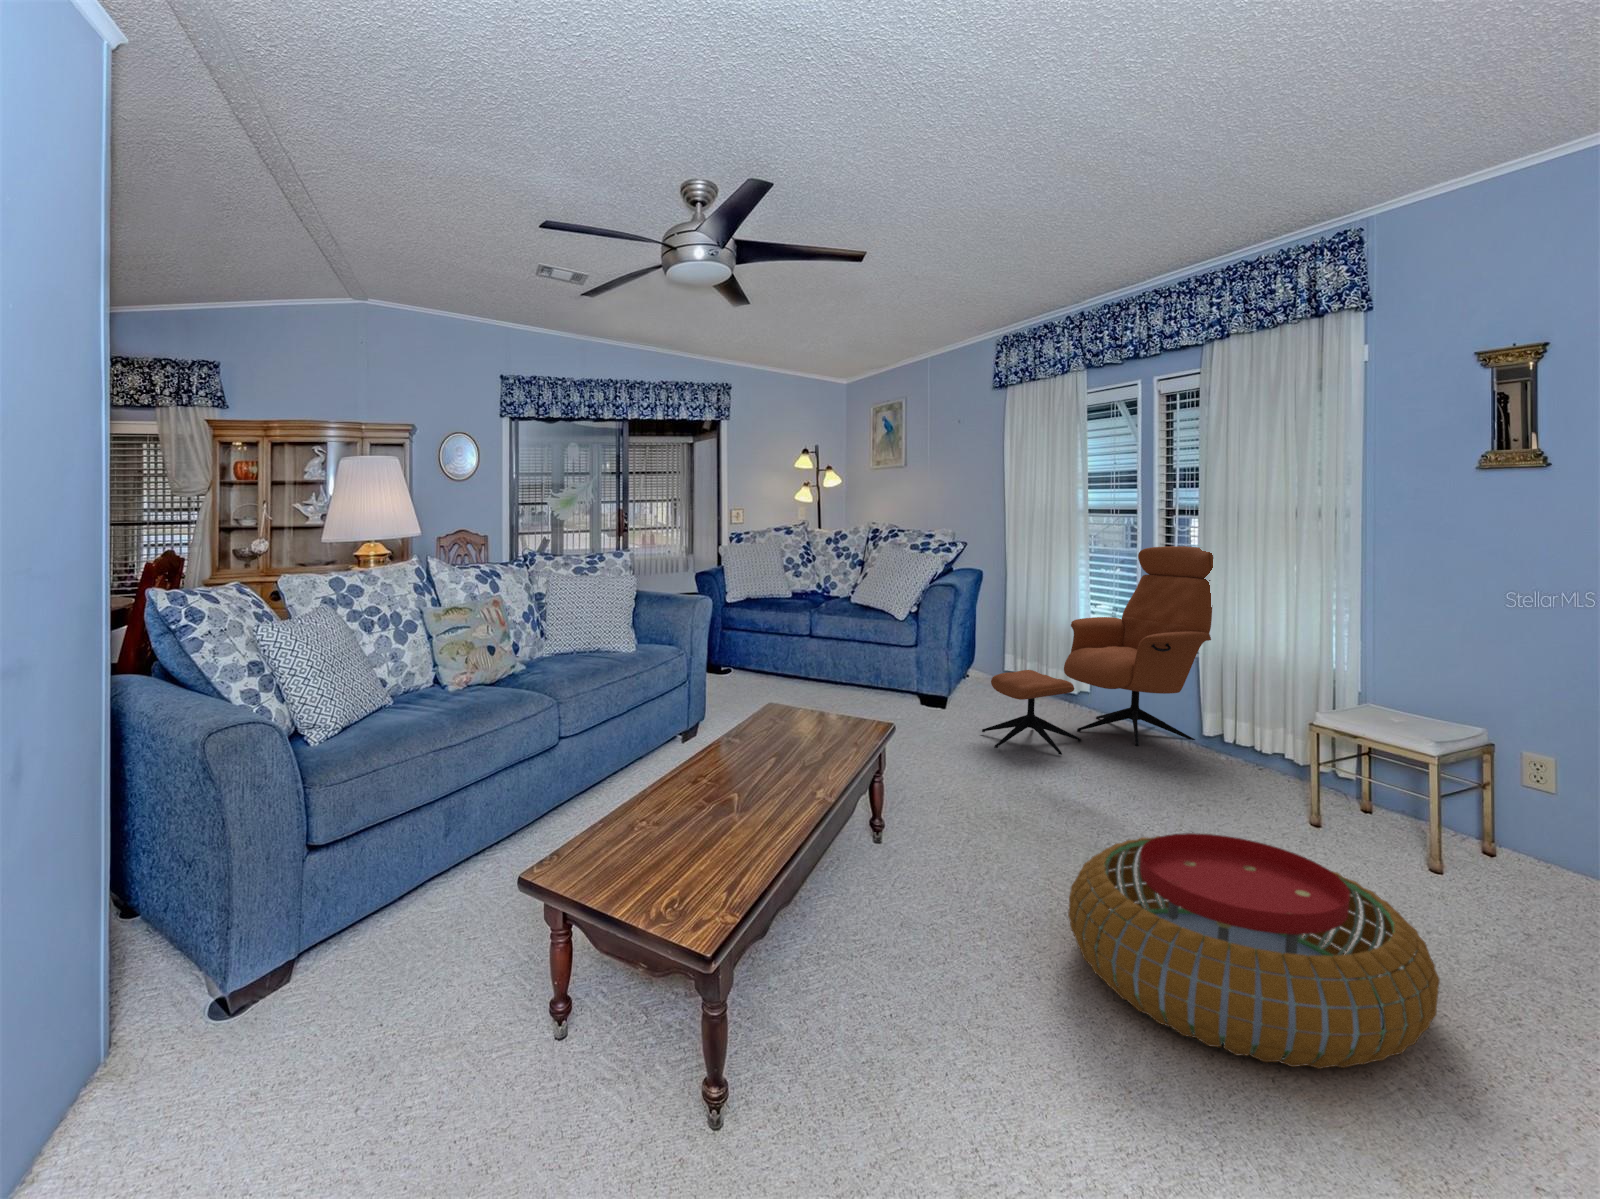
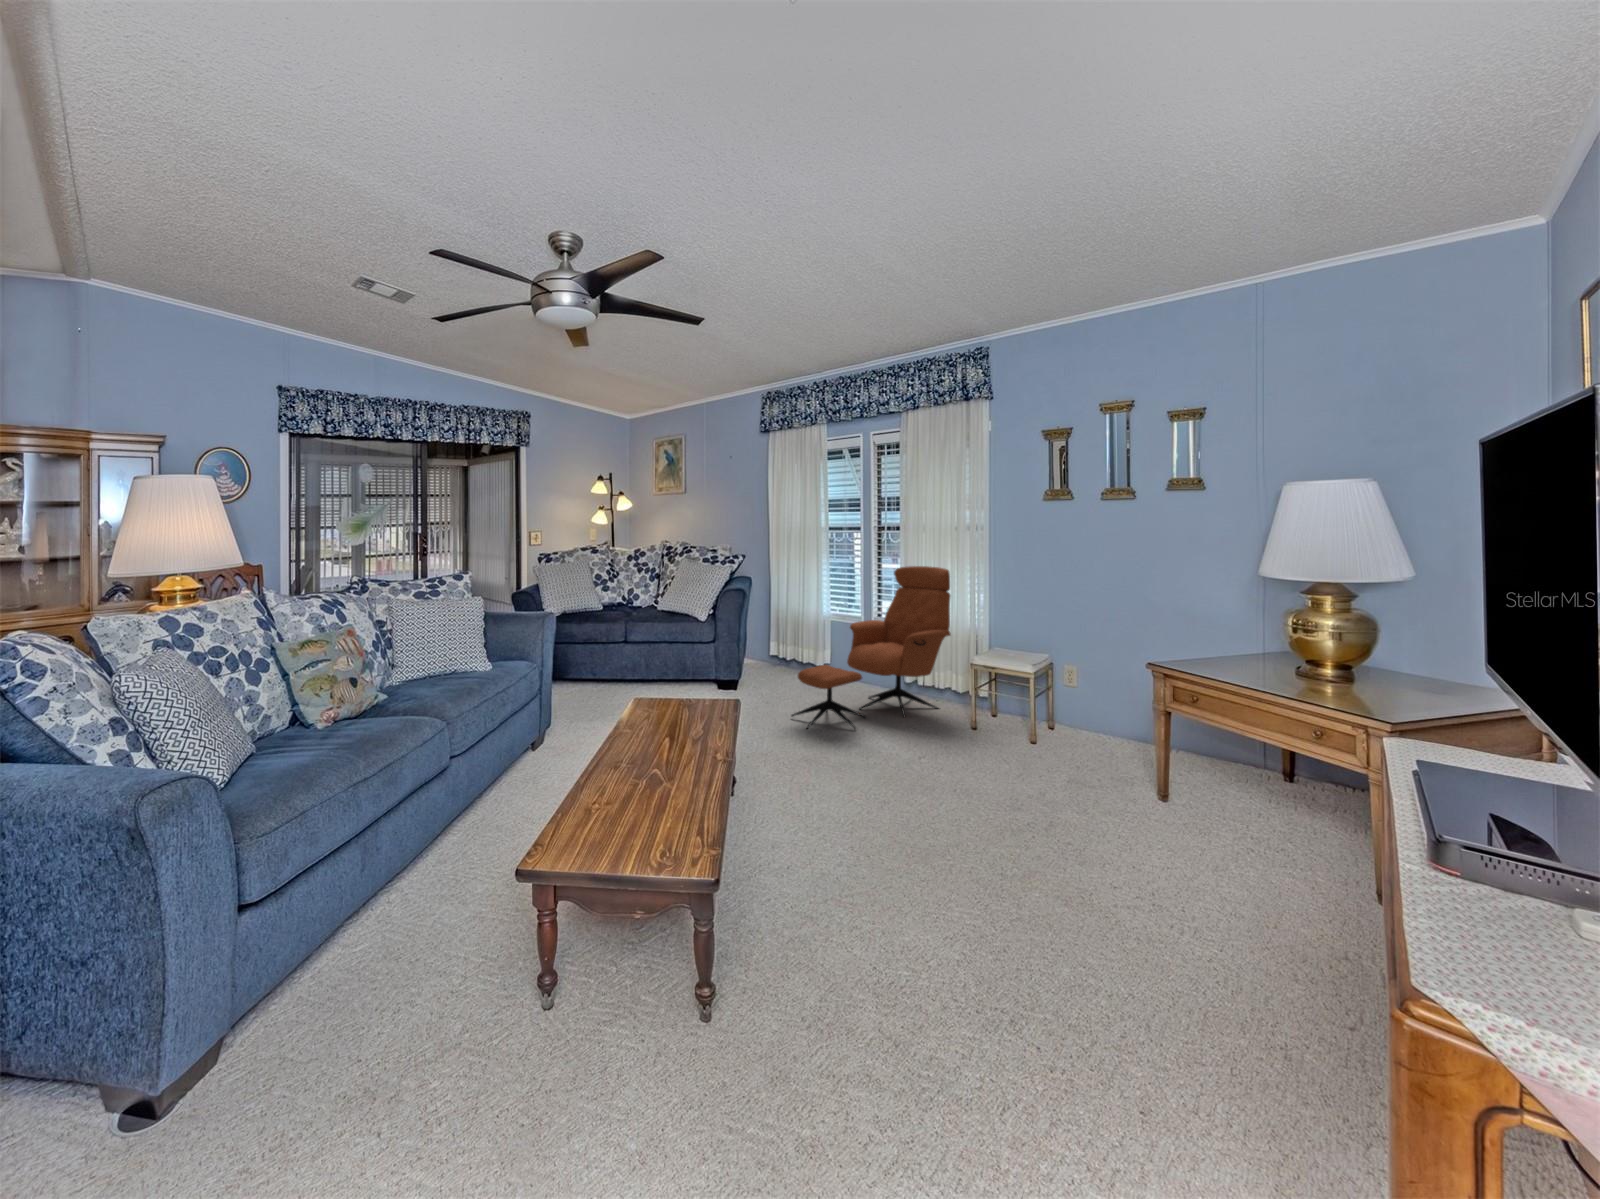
pouf: present [1068,833,1440,1069] -> none [922,780,1155,931]

